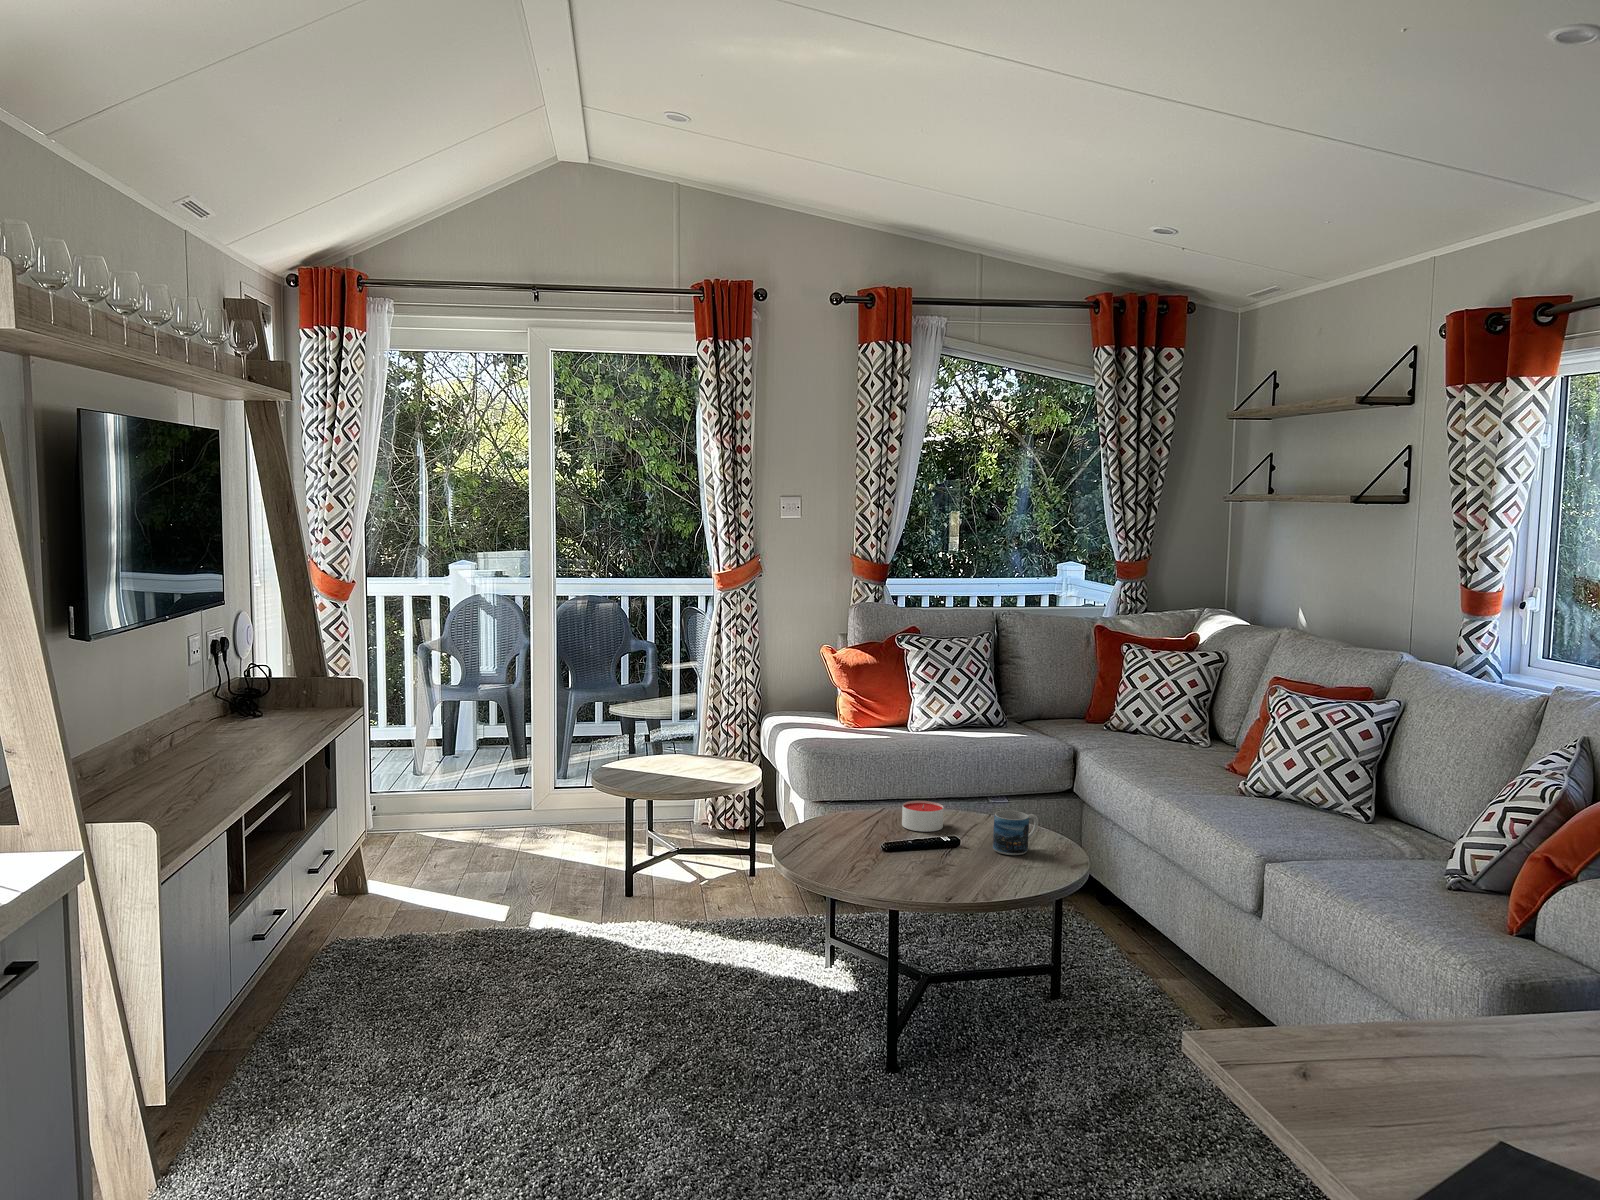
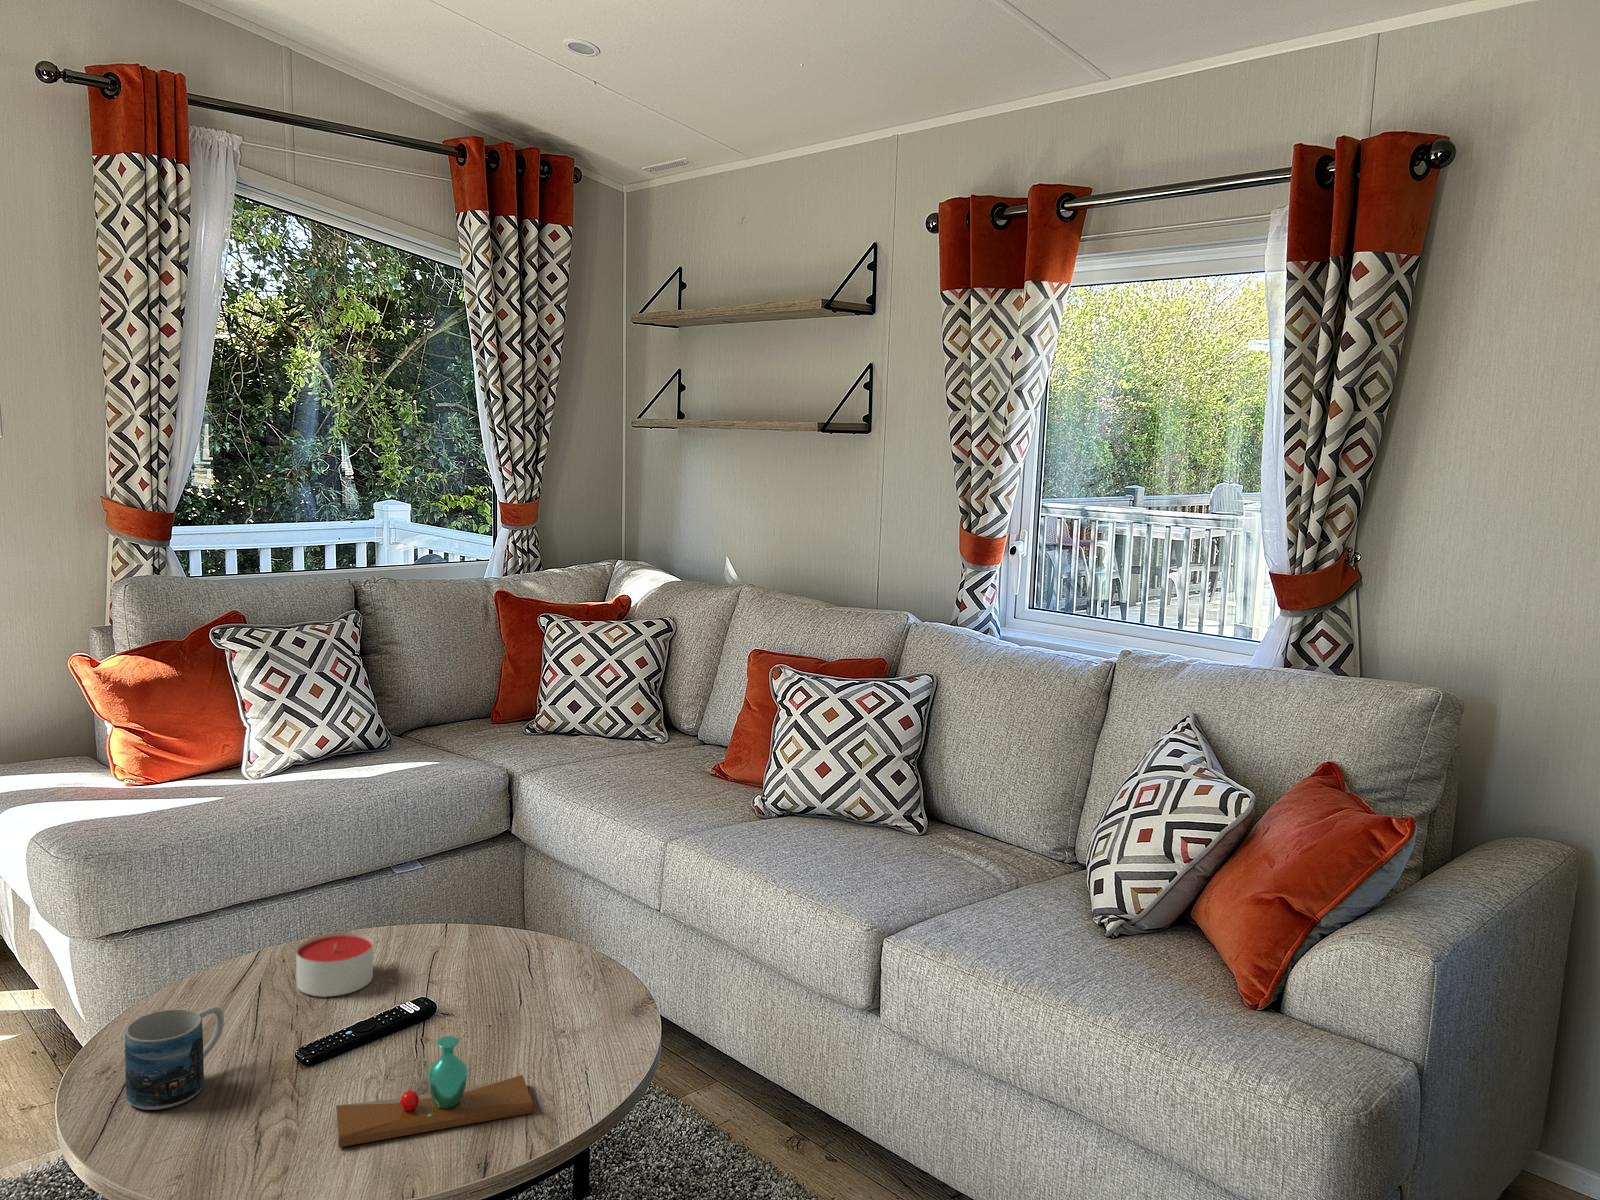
mug: present [993,811,1038,855] -> present [125,1007,224,1110]
vase: none [896,838,997,888] -> present [336,1036,533,1147]

